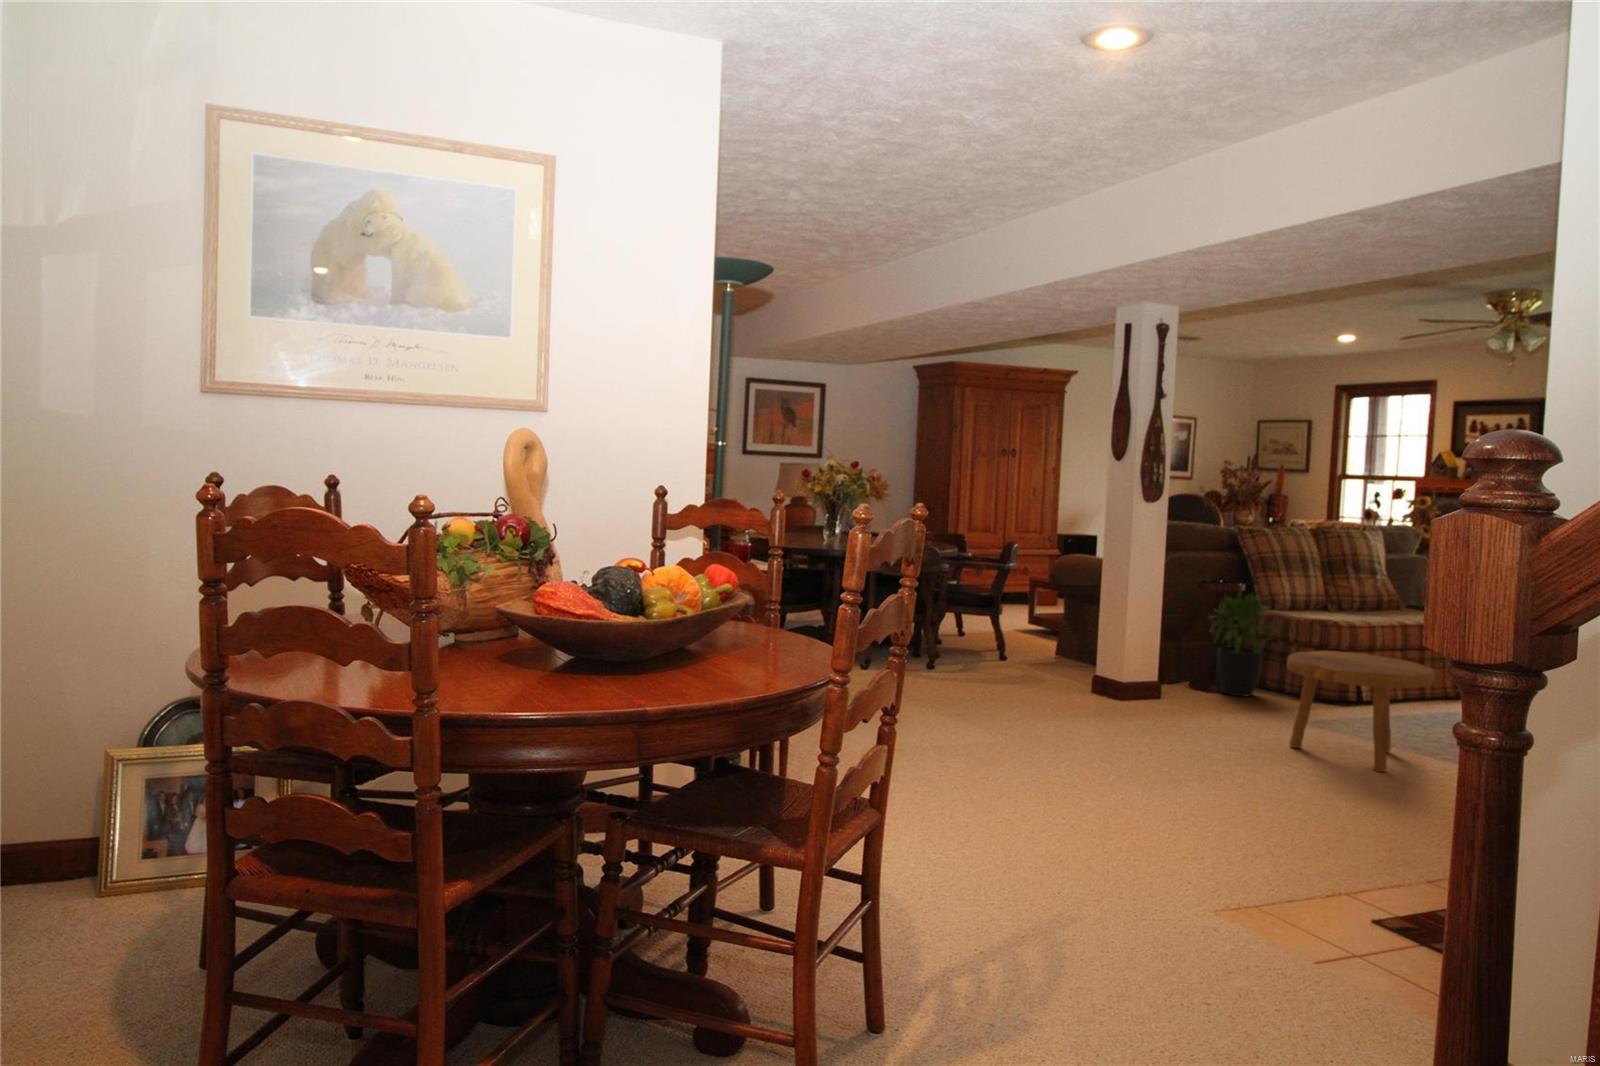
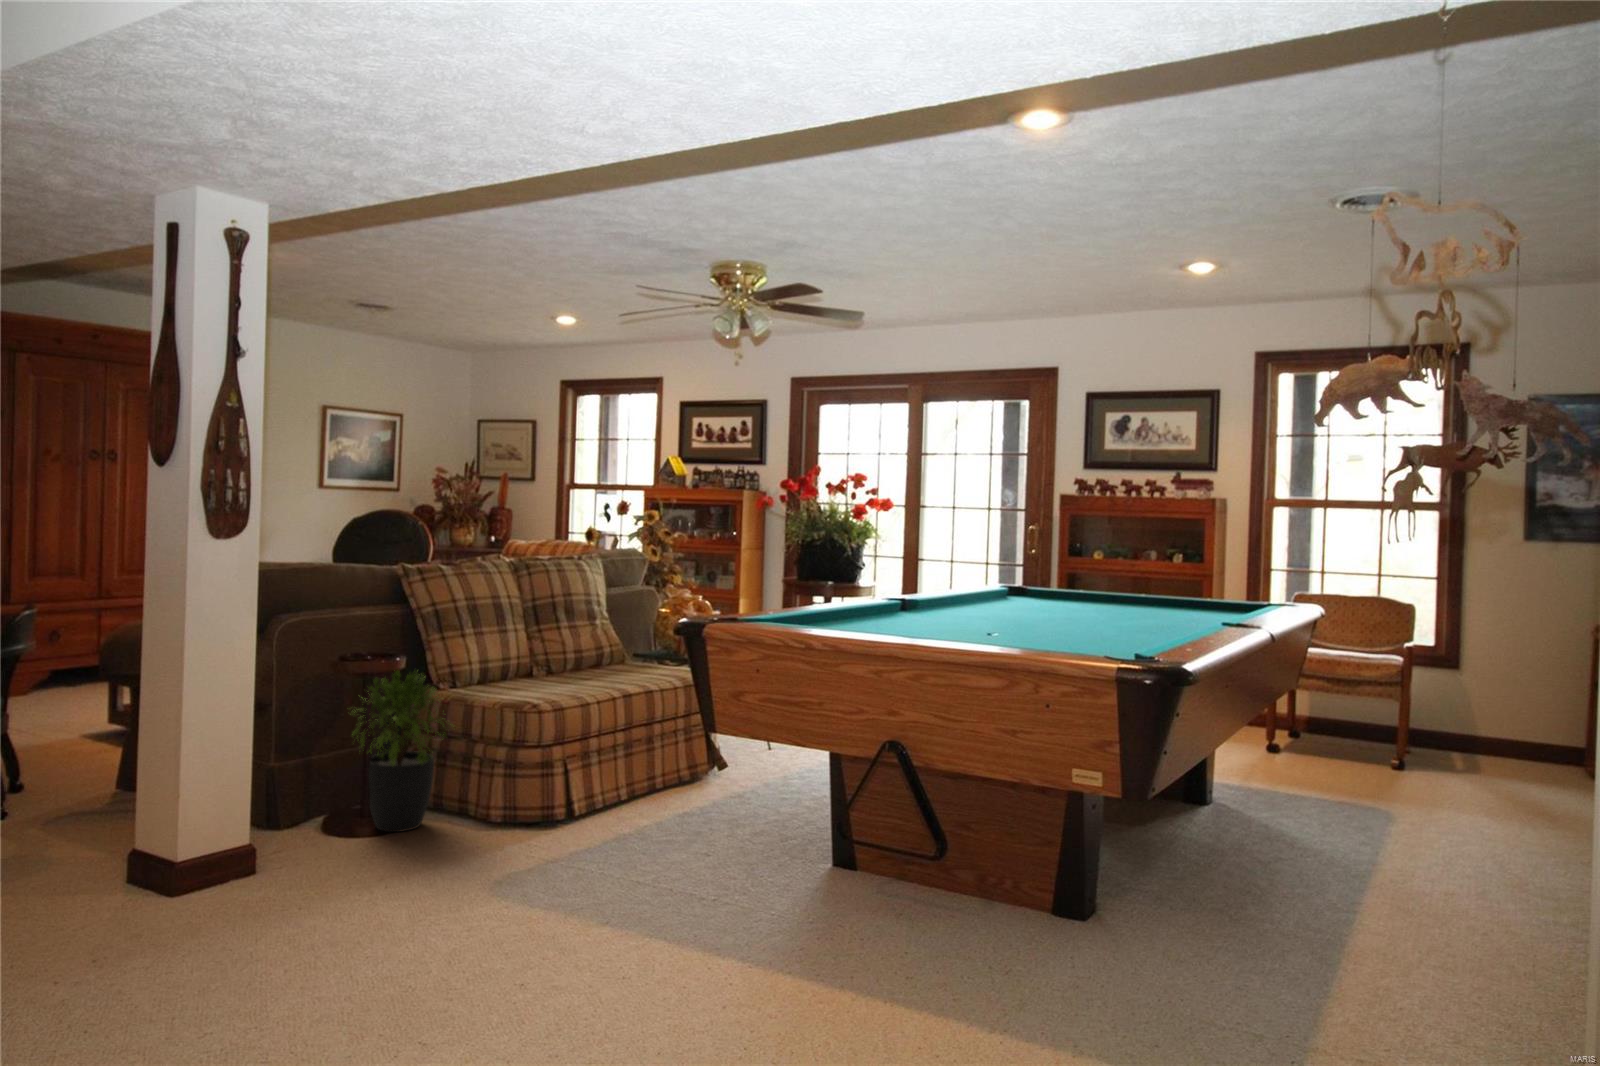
footstool: present [1287,651,1435,772] -> none [434,774,657,992]

